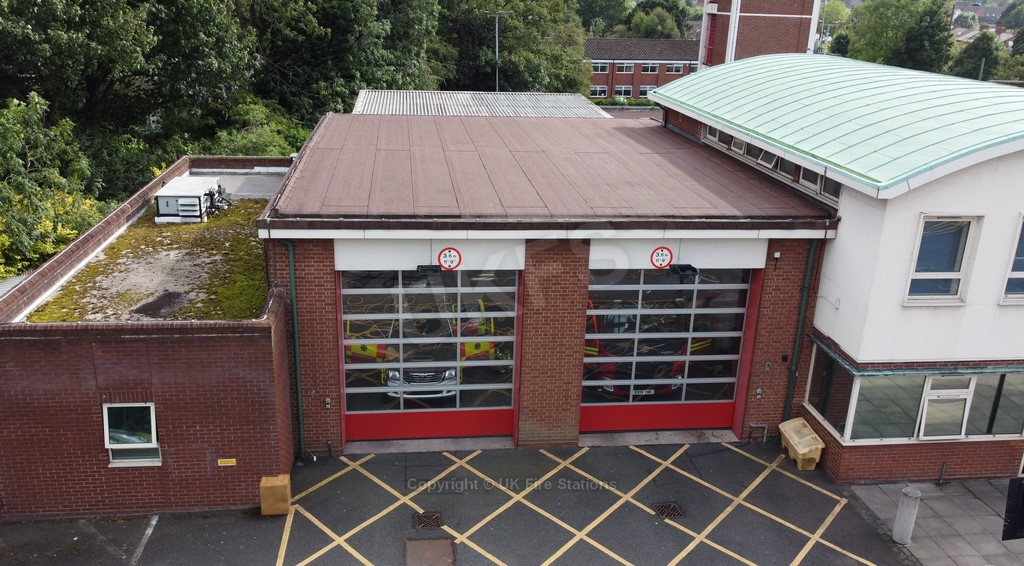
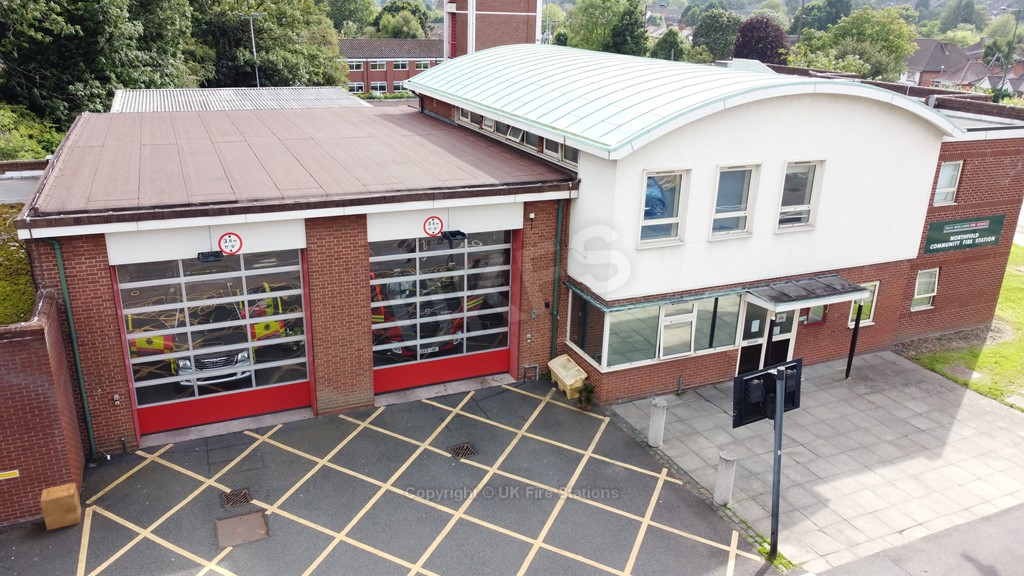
decorative plant: none [809,452,838,491] -> present [576,379,596,411]

